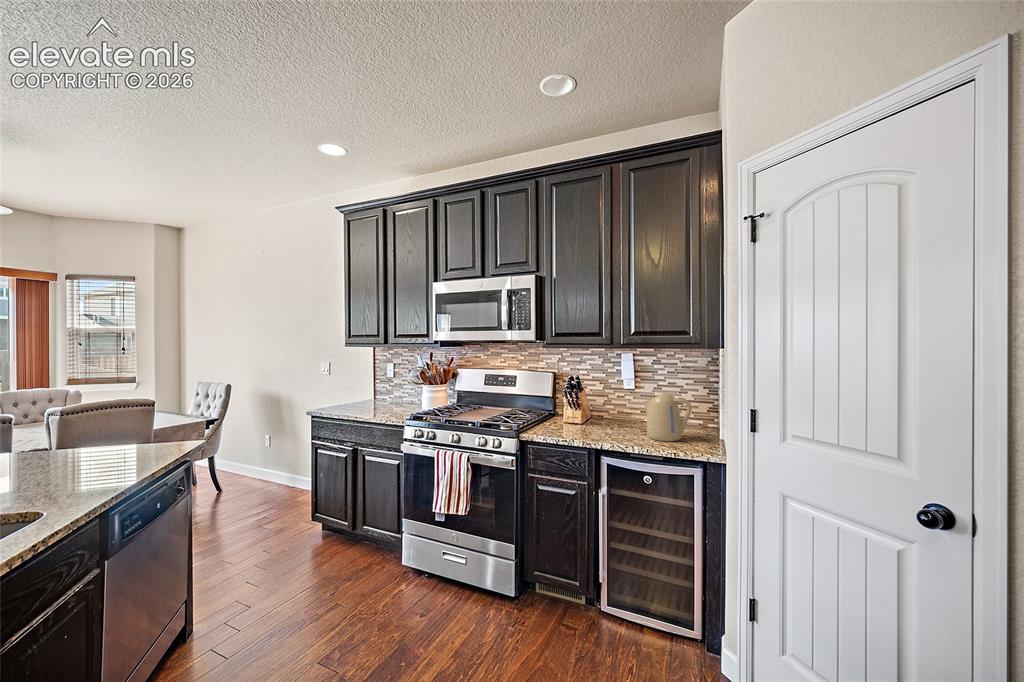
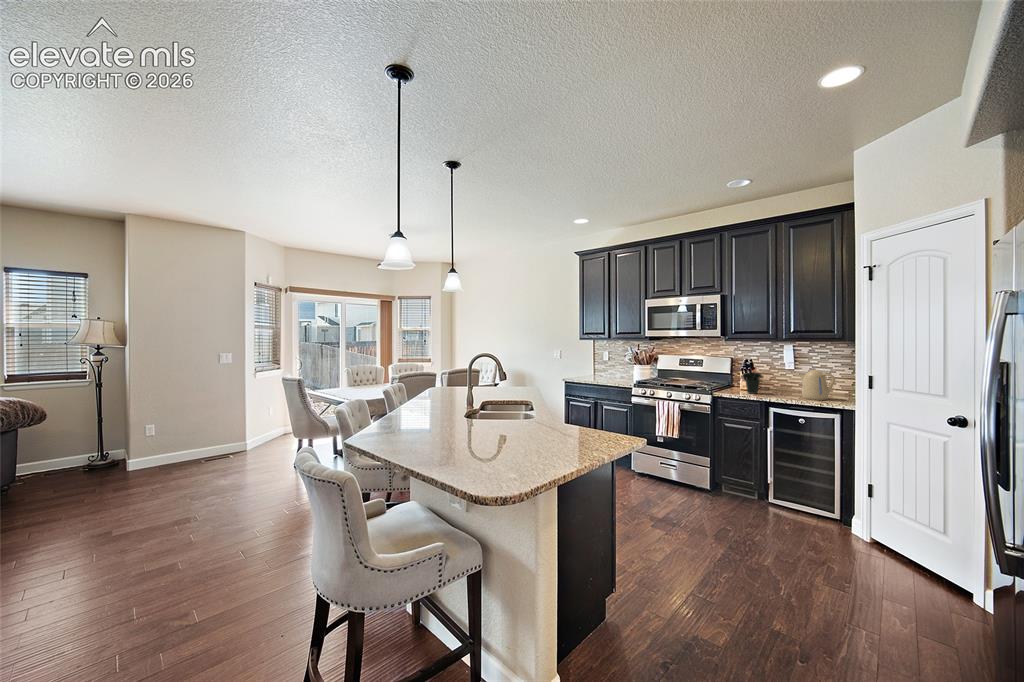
potted plant: none [562,370,594,432] -> present [741,372,763,394]

